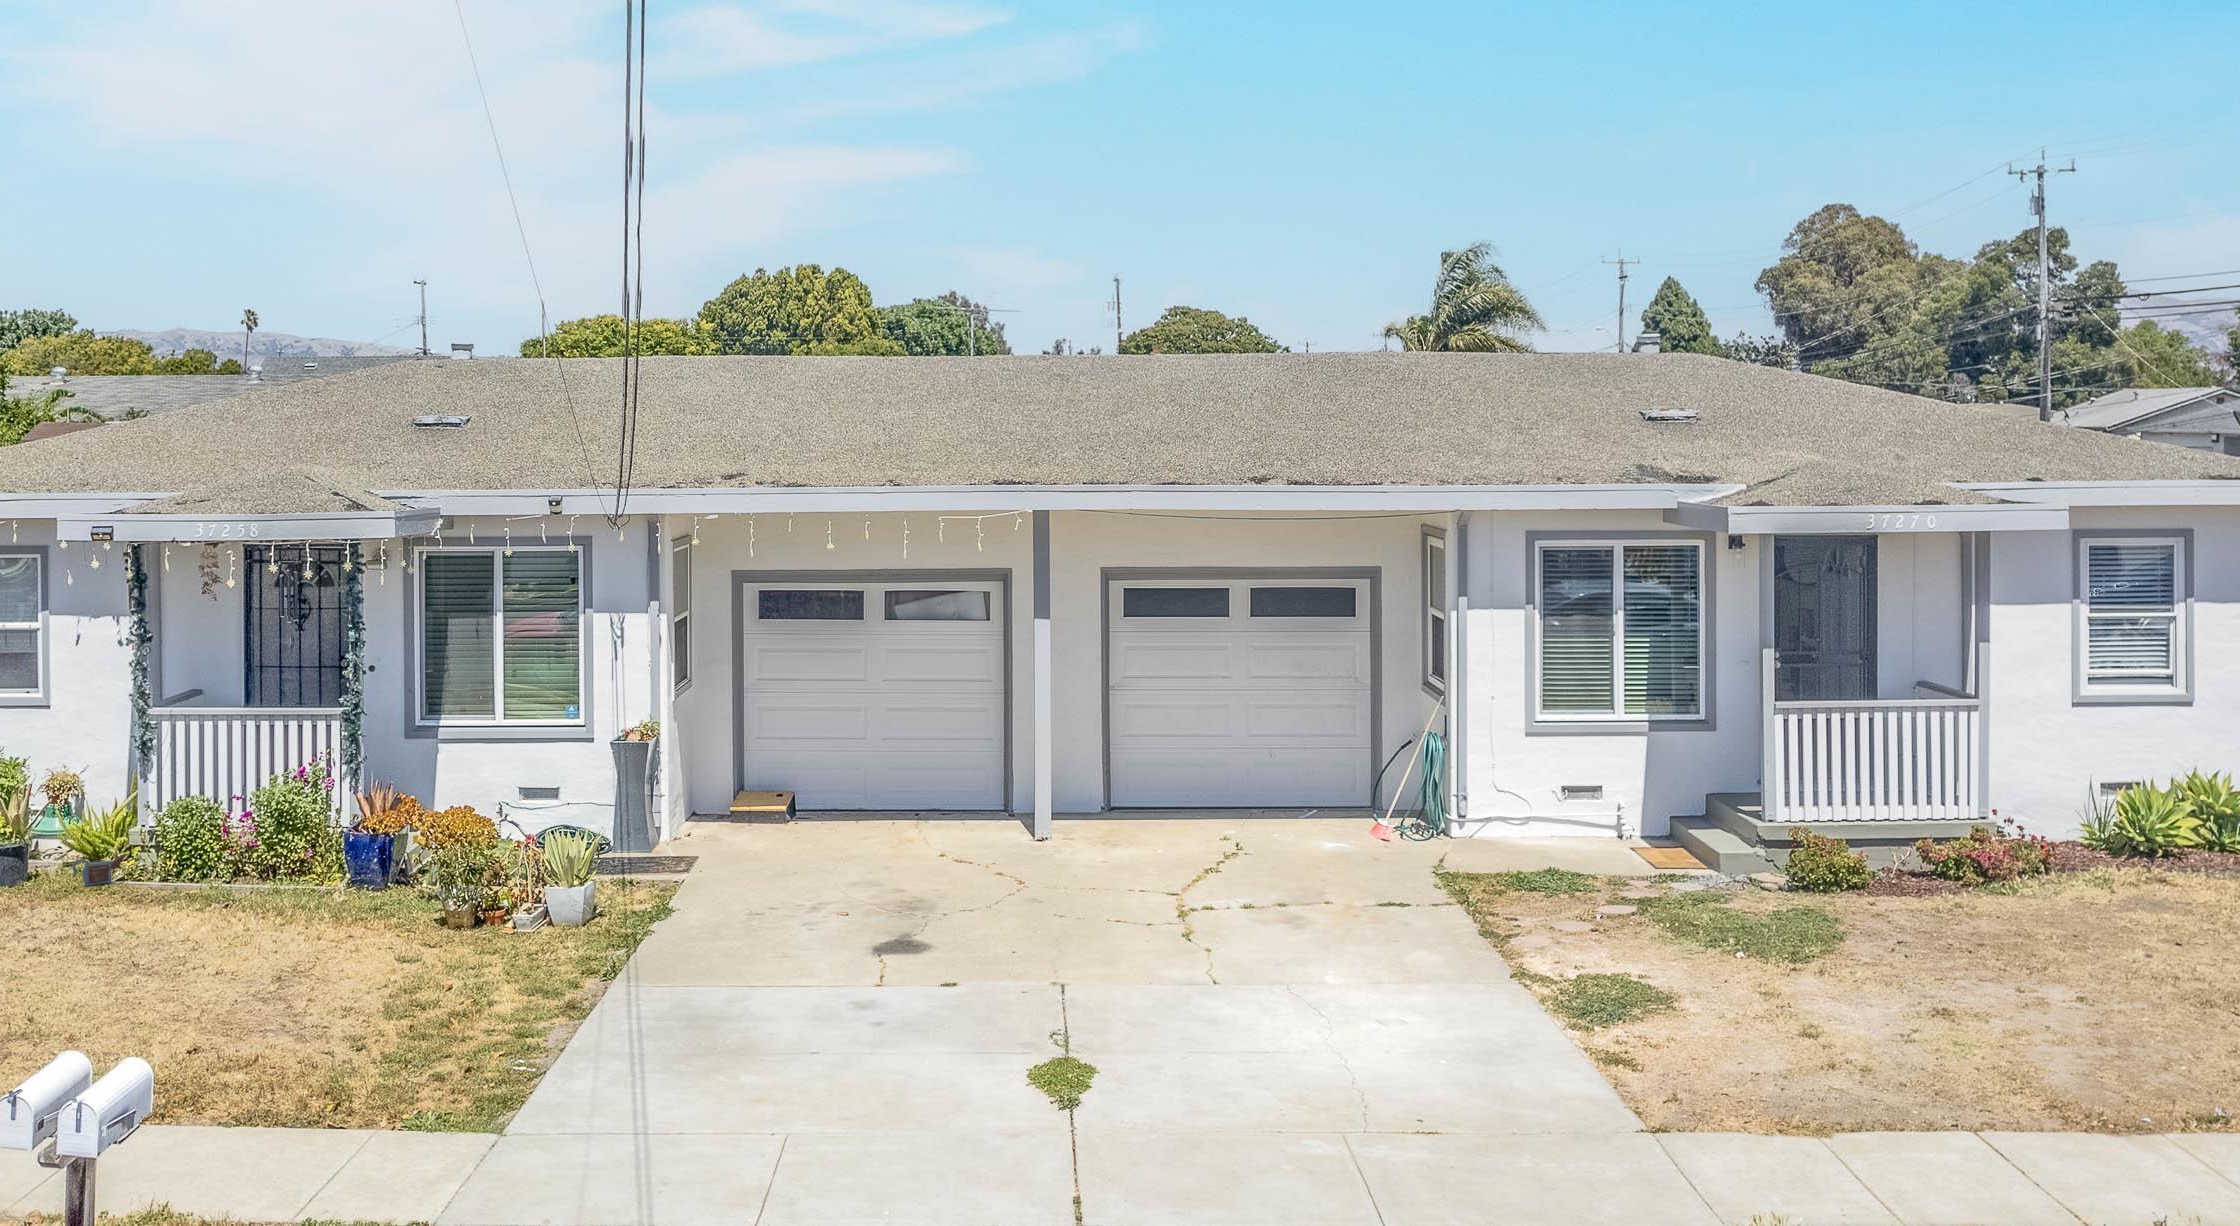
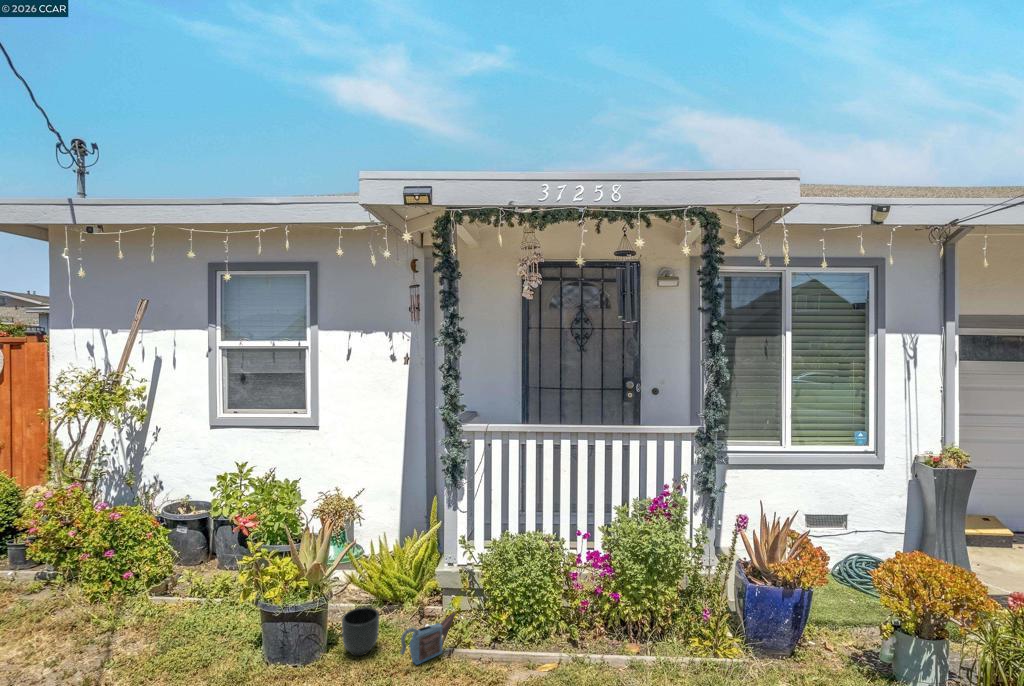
planter: none [34,852,66,883] -> present [342,607,379,656]

